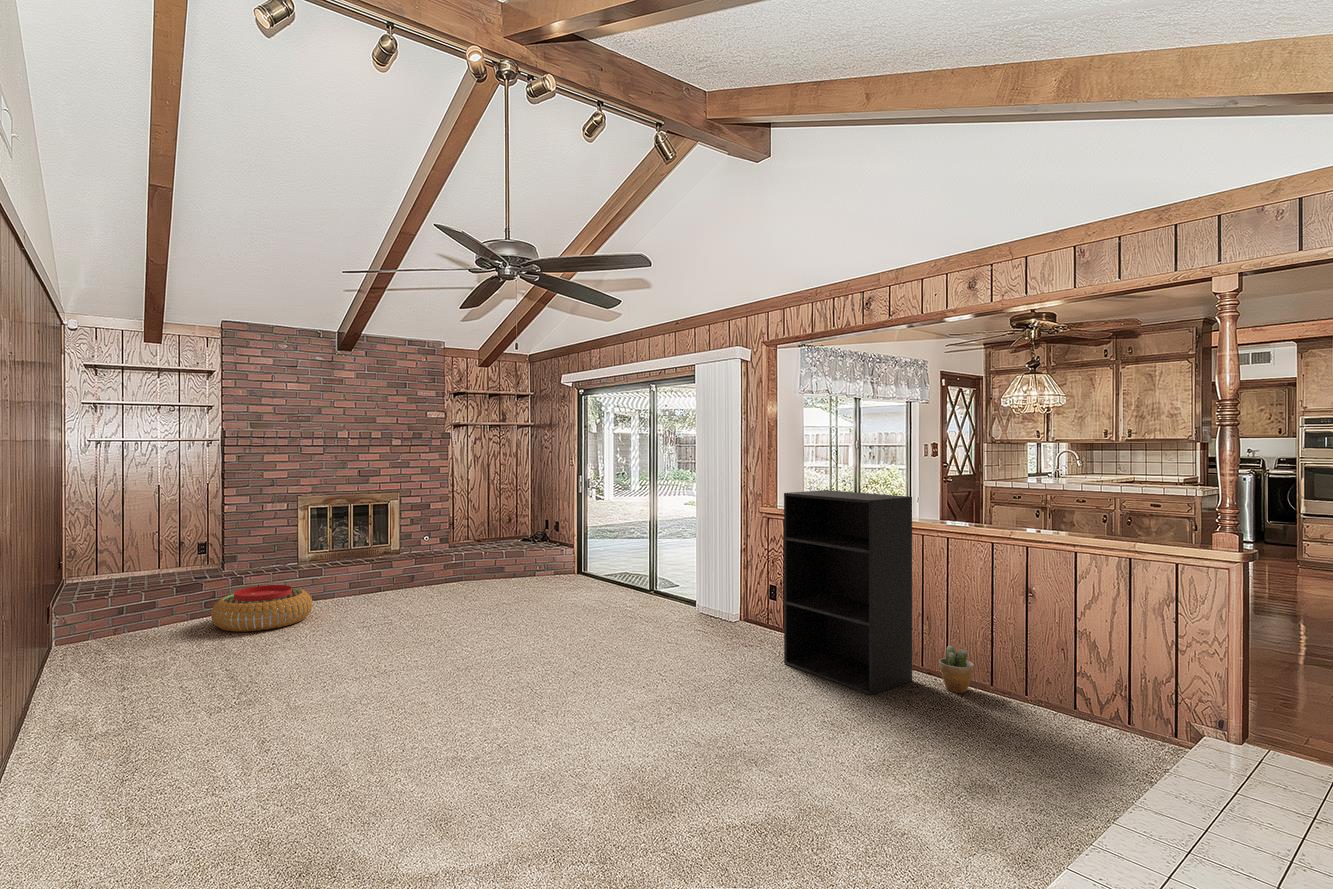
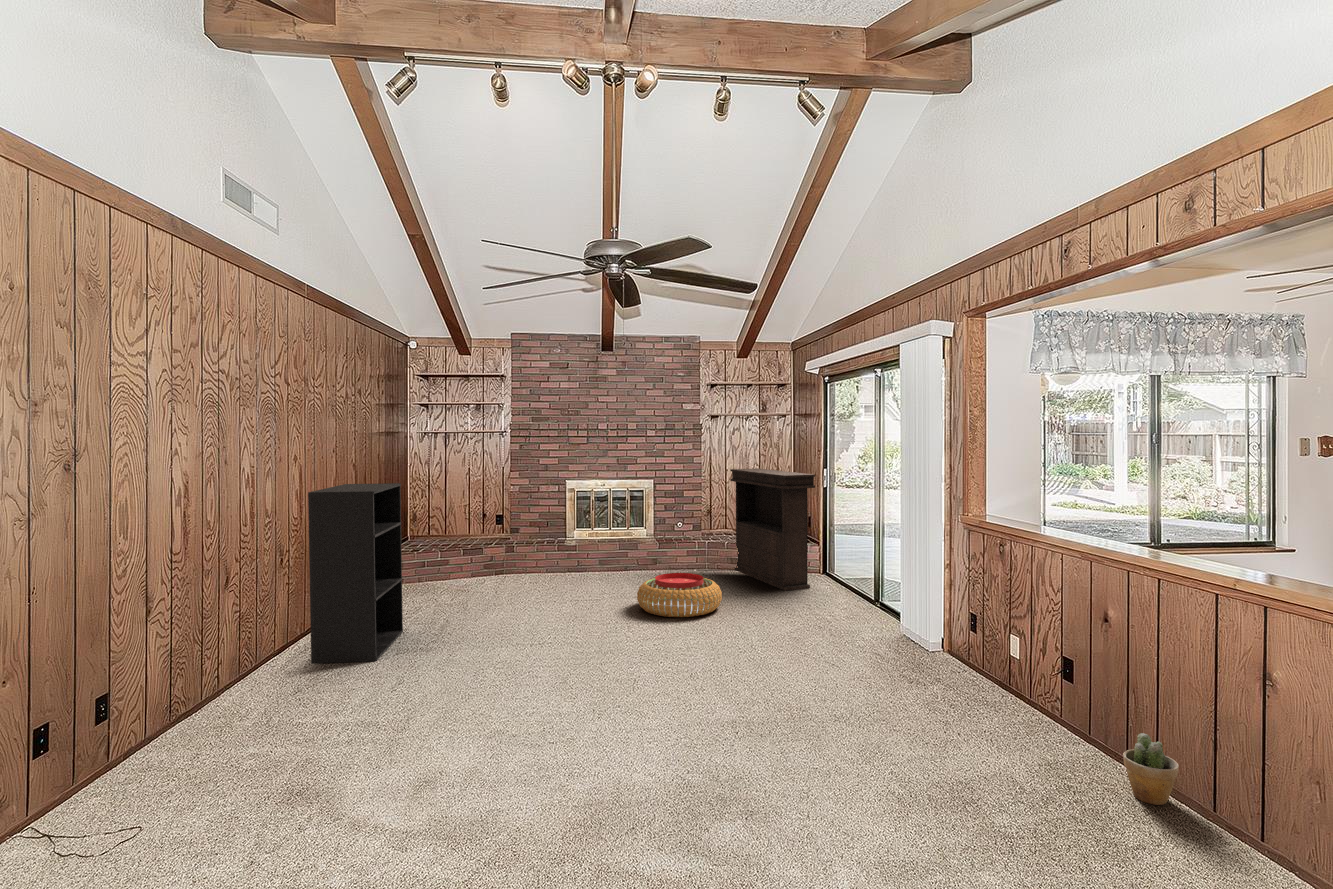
console table: none [490,476,586,590] -> present [730,468,815,591]
bookshelf: present [784,490,912,695] -> present [308,483,403,664]
pouf: present [211,585,313,632] -> present [637,573,722,617]

